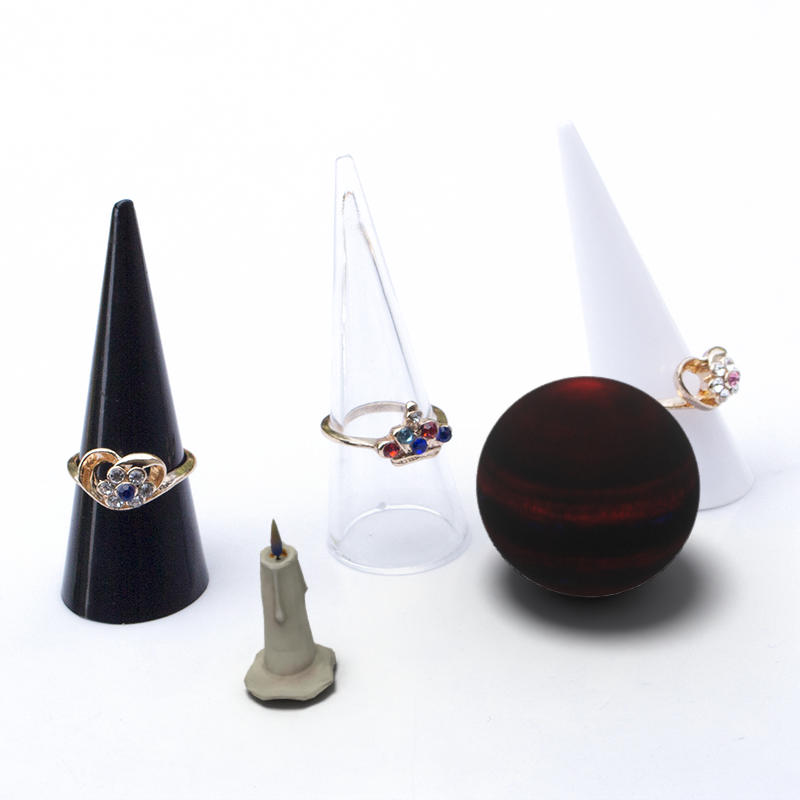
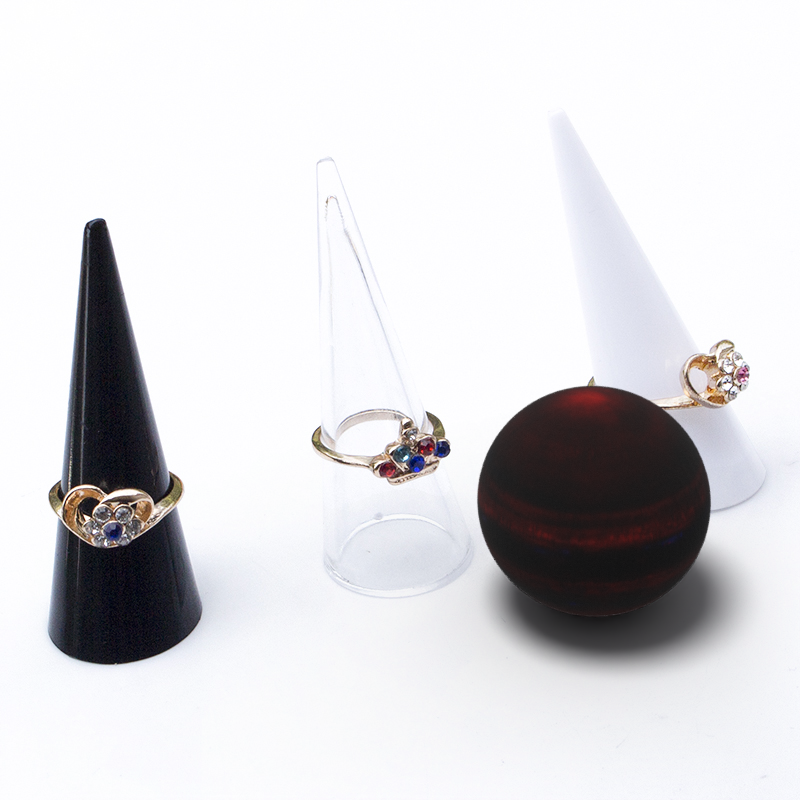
candle: present [244,519,336,700] -> none [245,559,340,743]

